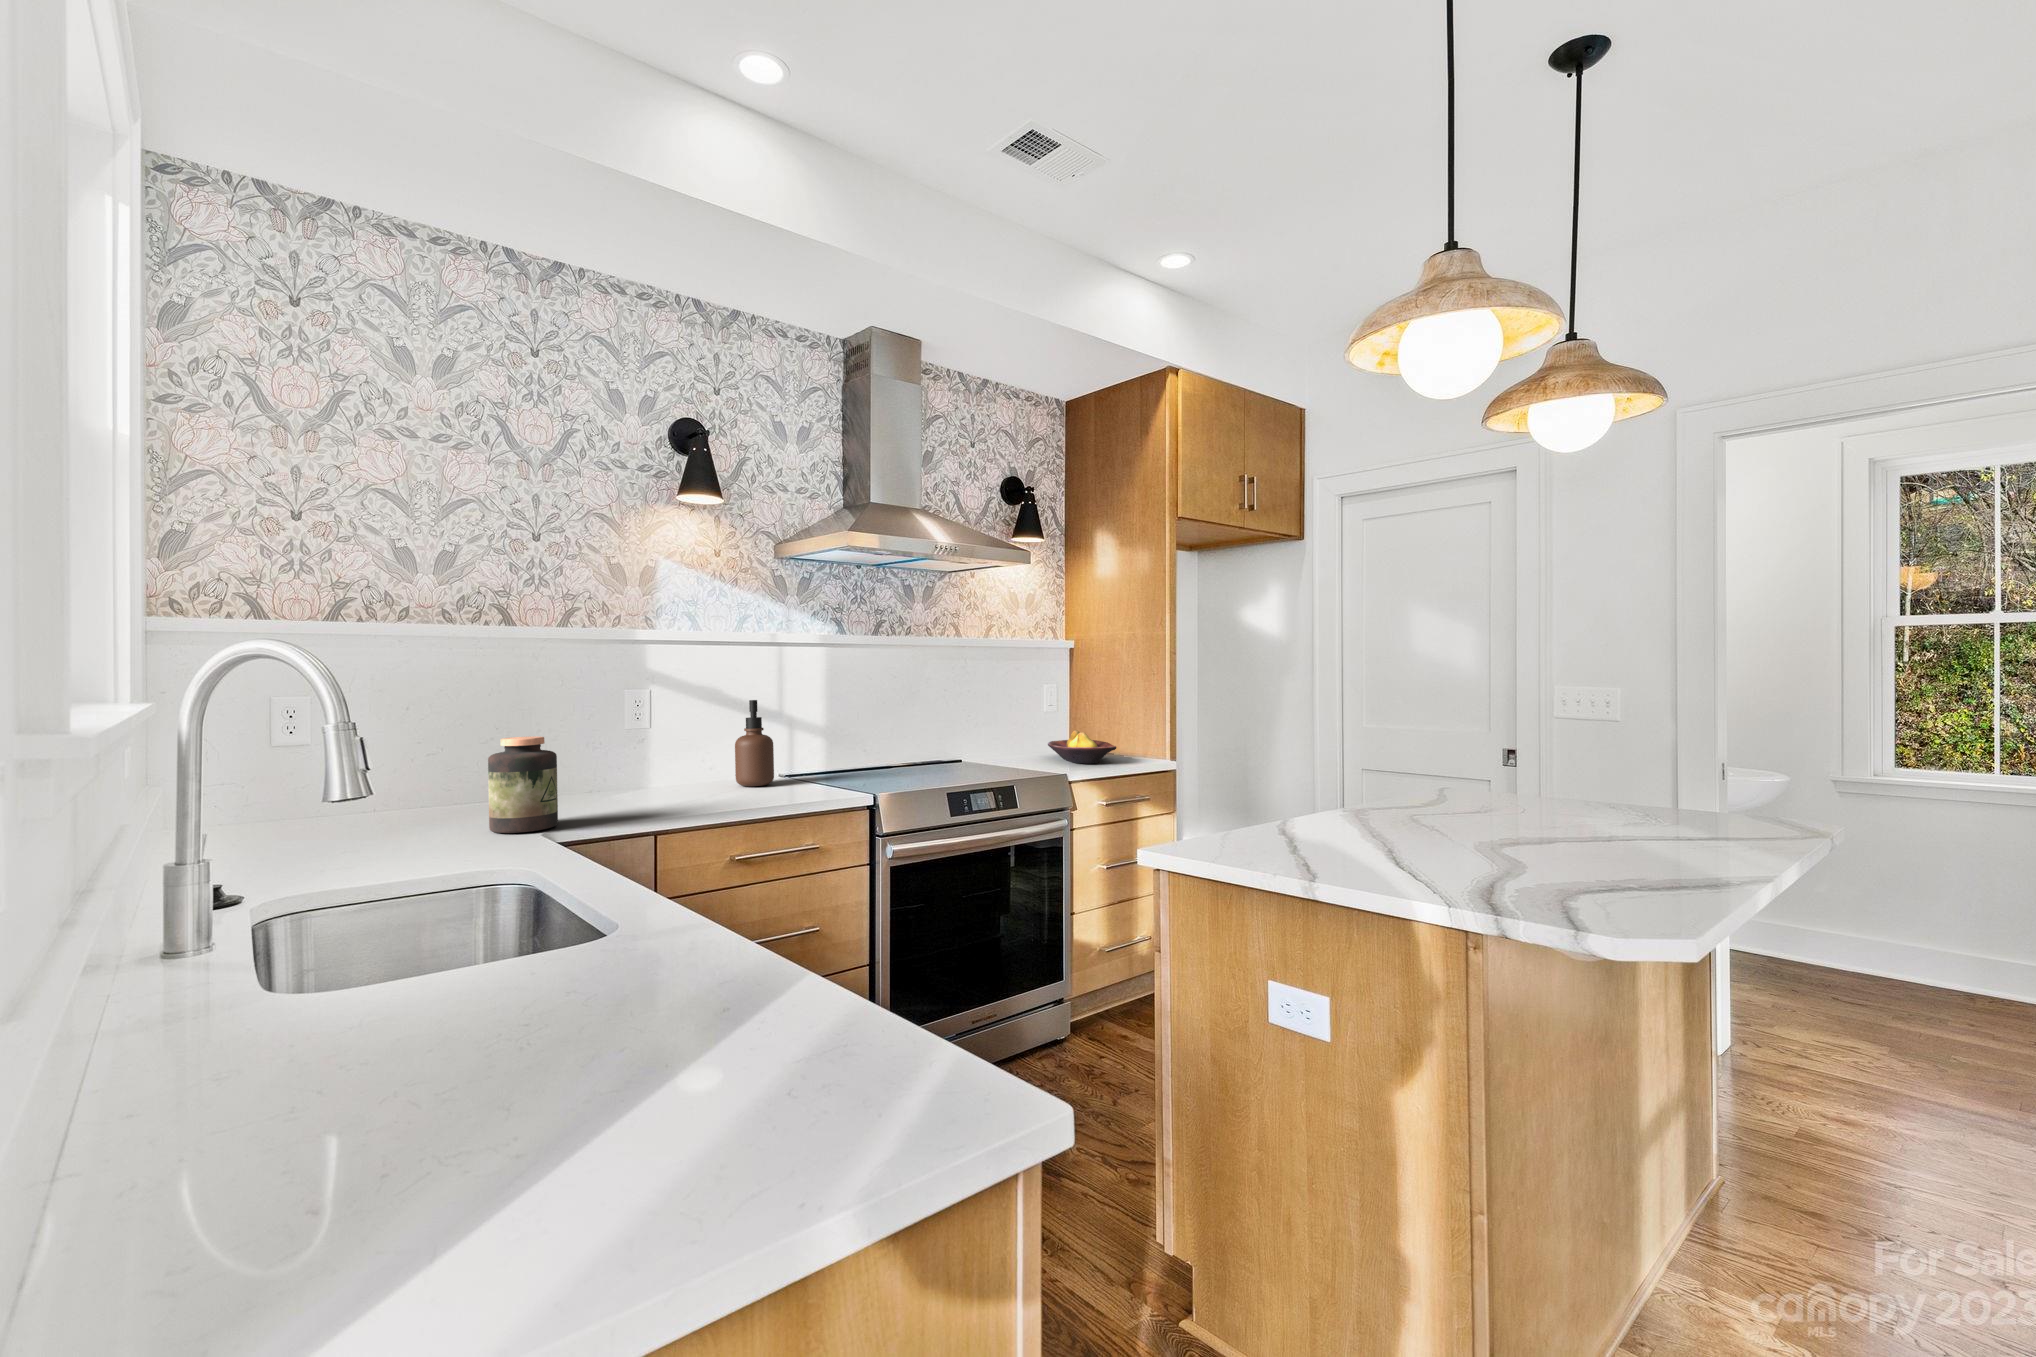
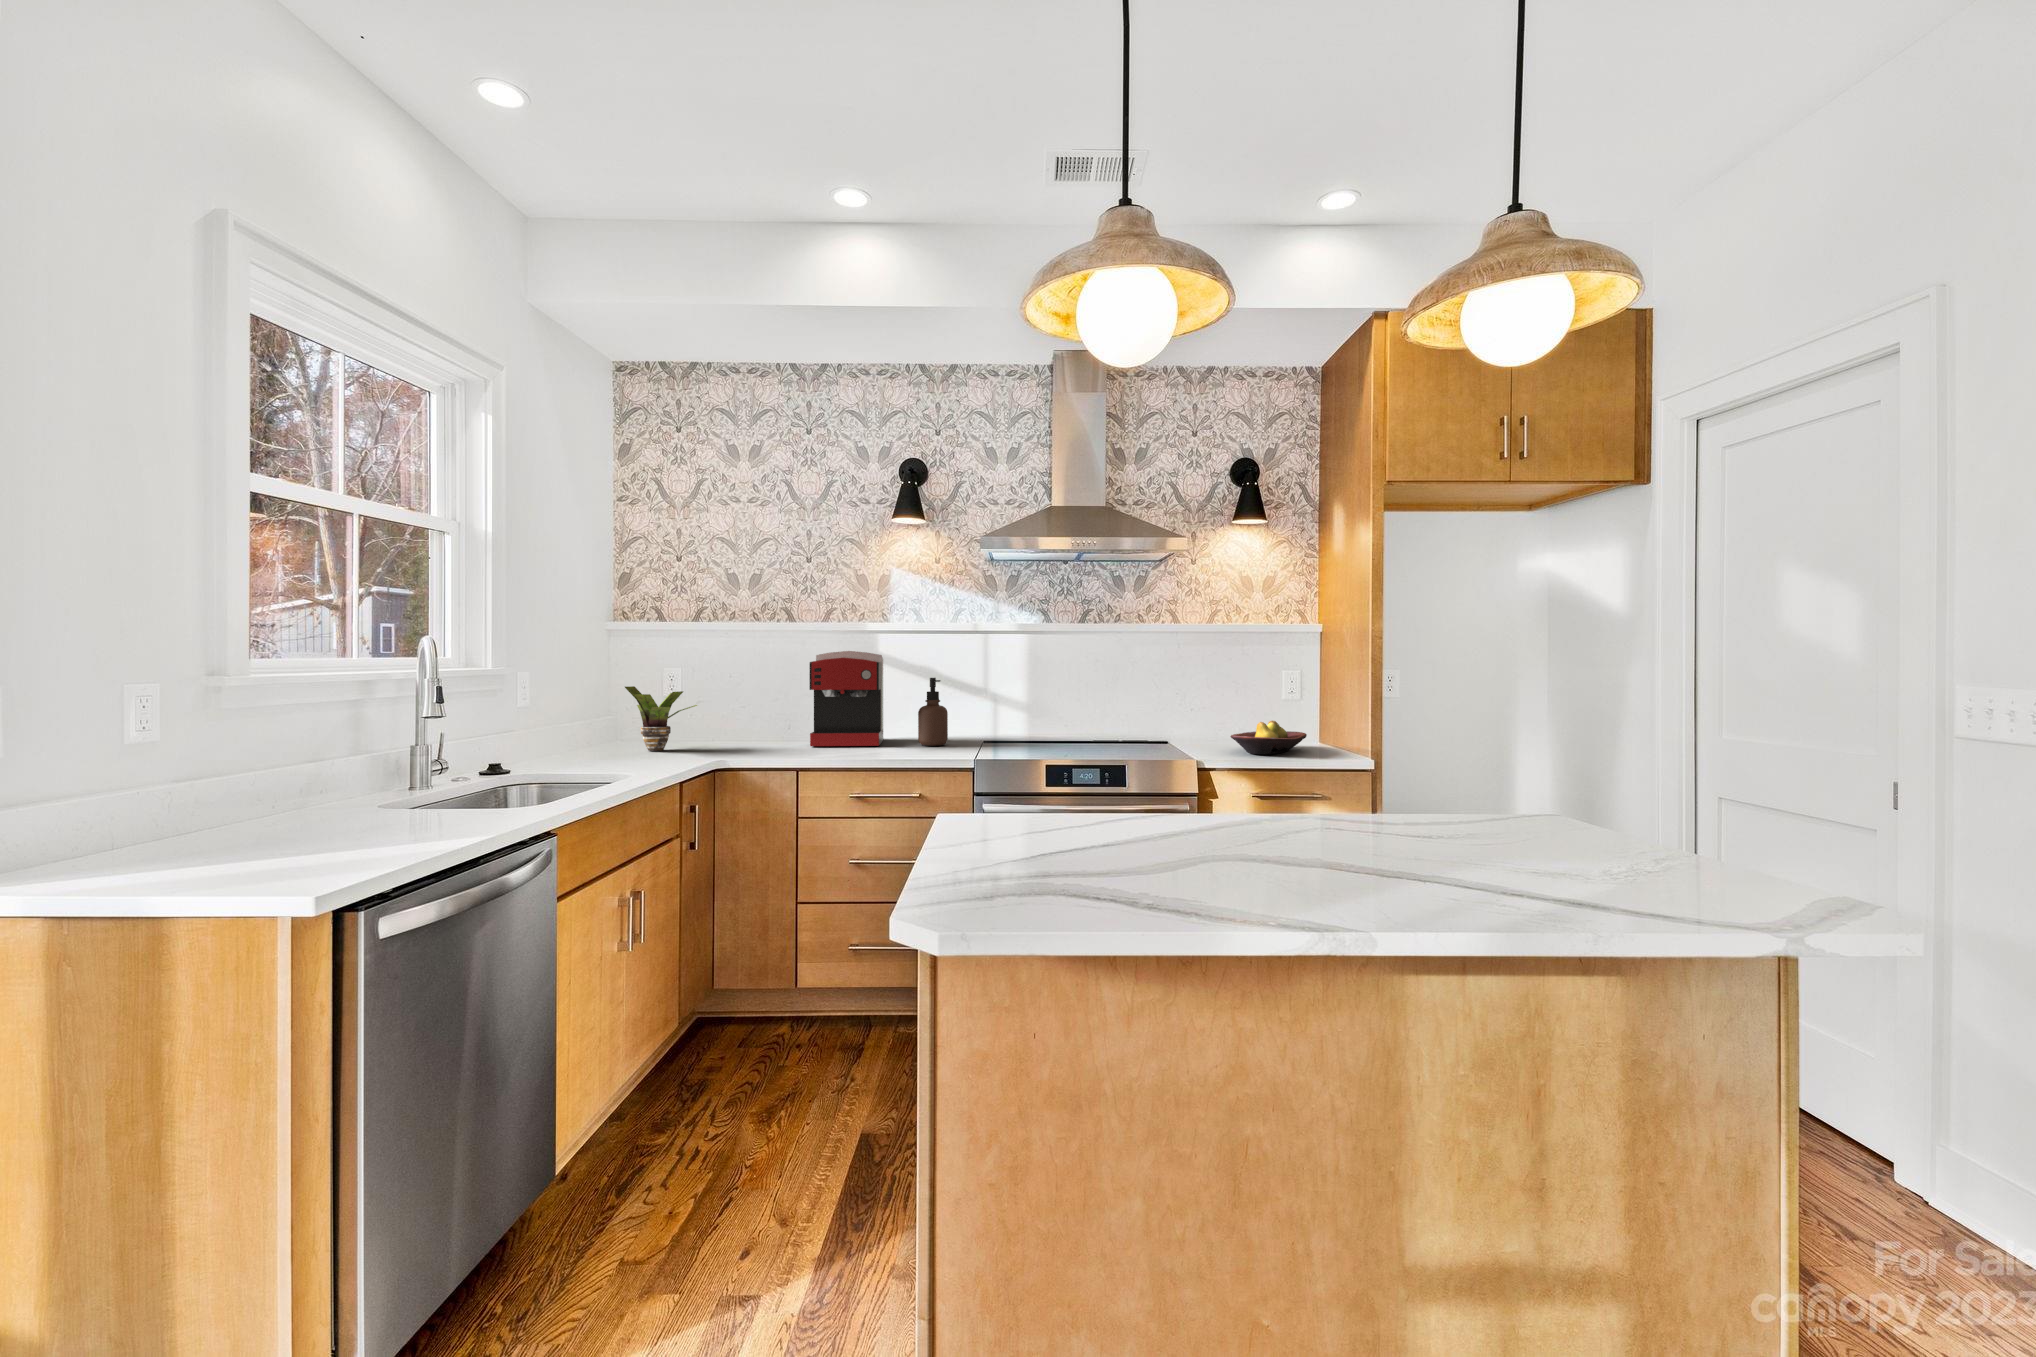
coffee maker: none [564,667,697,803] -> present [809,651,883,746]
potted plant: none [281,733,427,842] -> present [625,686,697,751]
jar: present [488,736,558,833] -> none [713,695,753,755]

